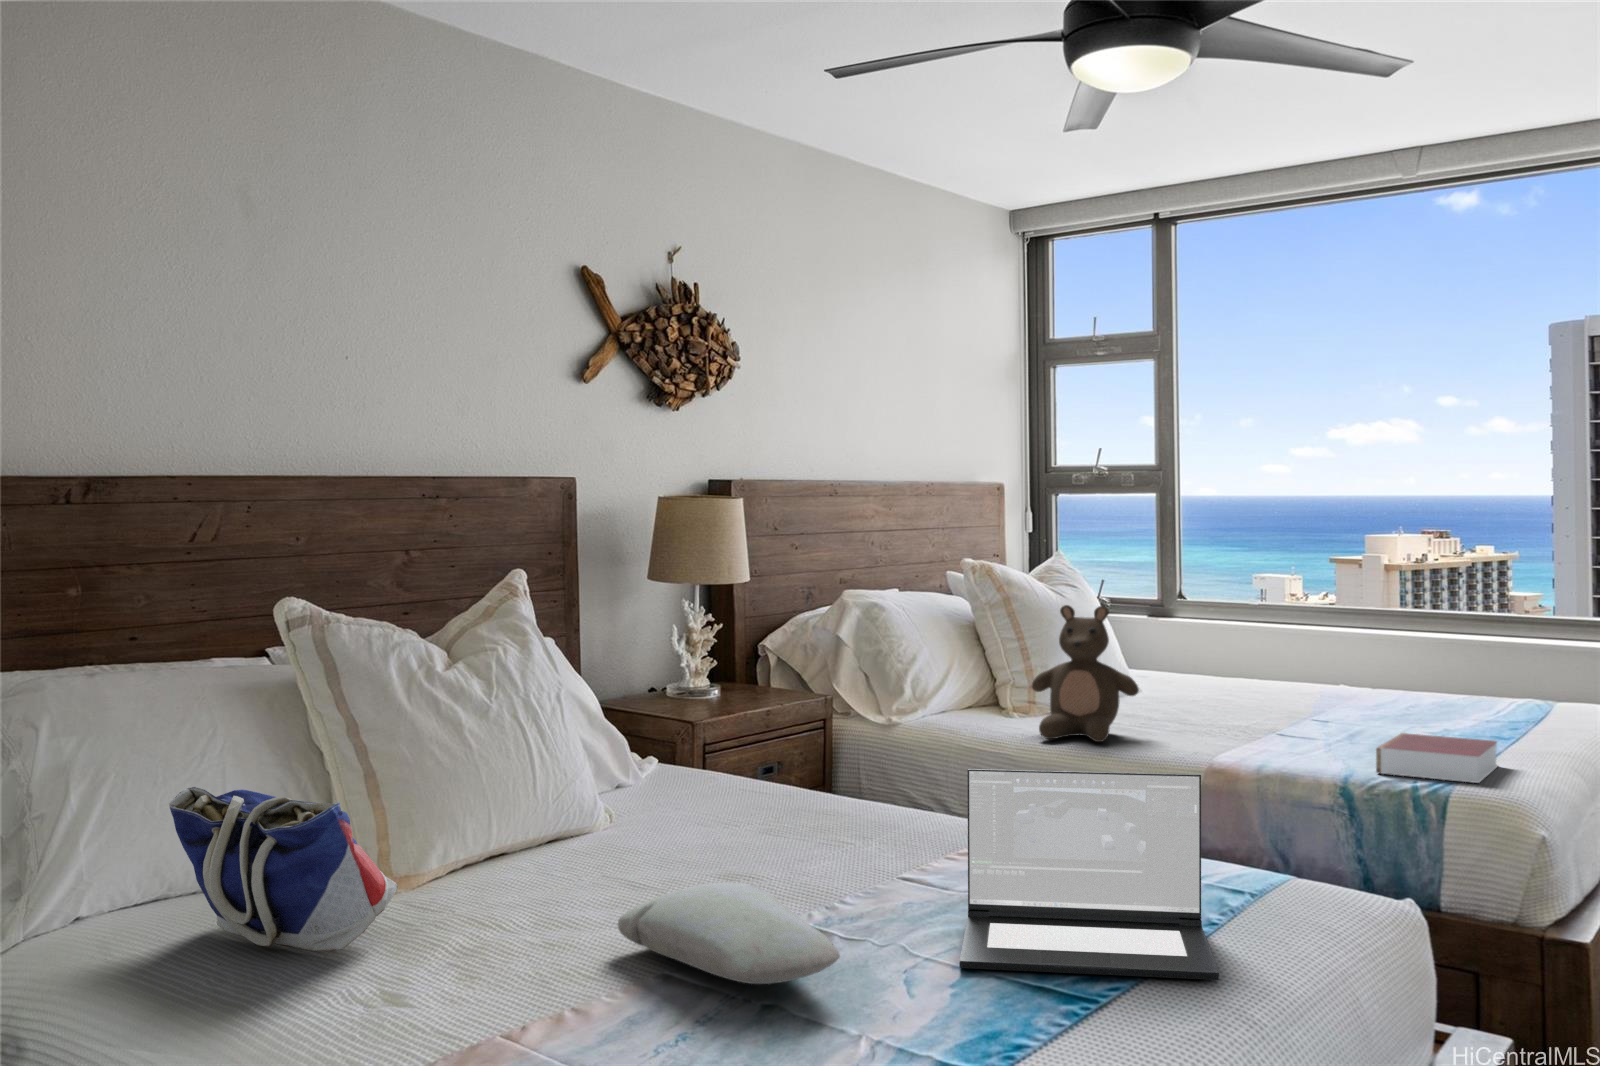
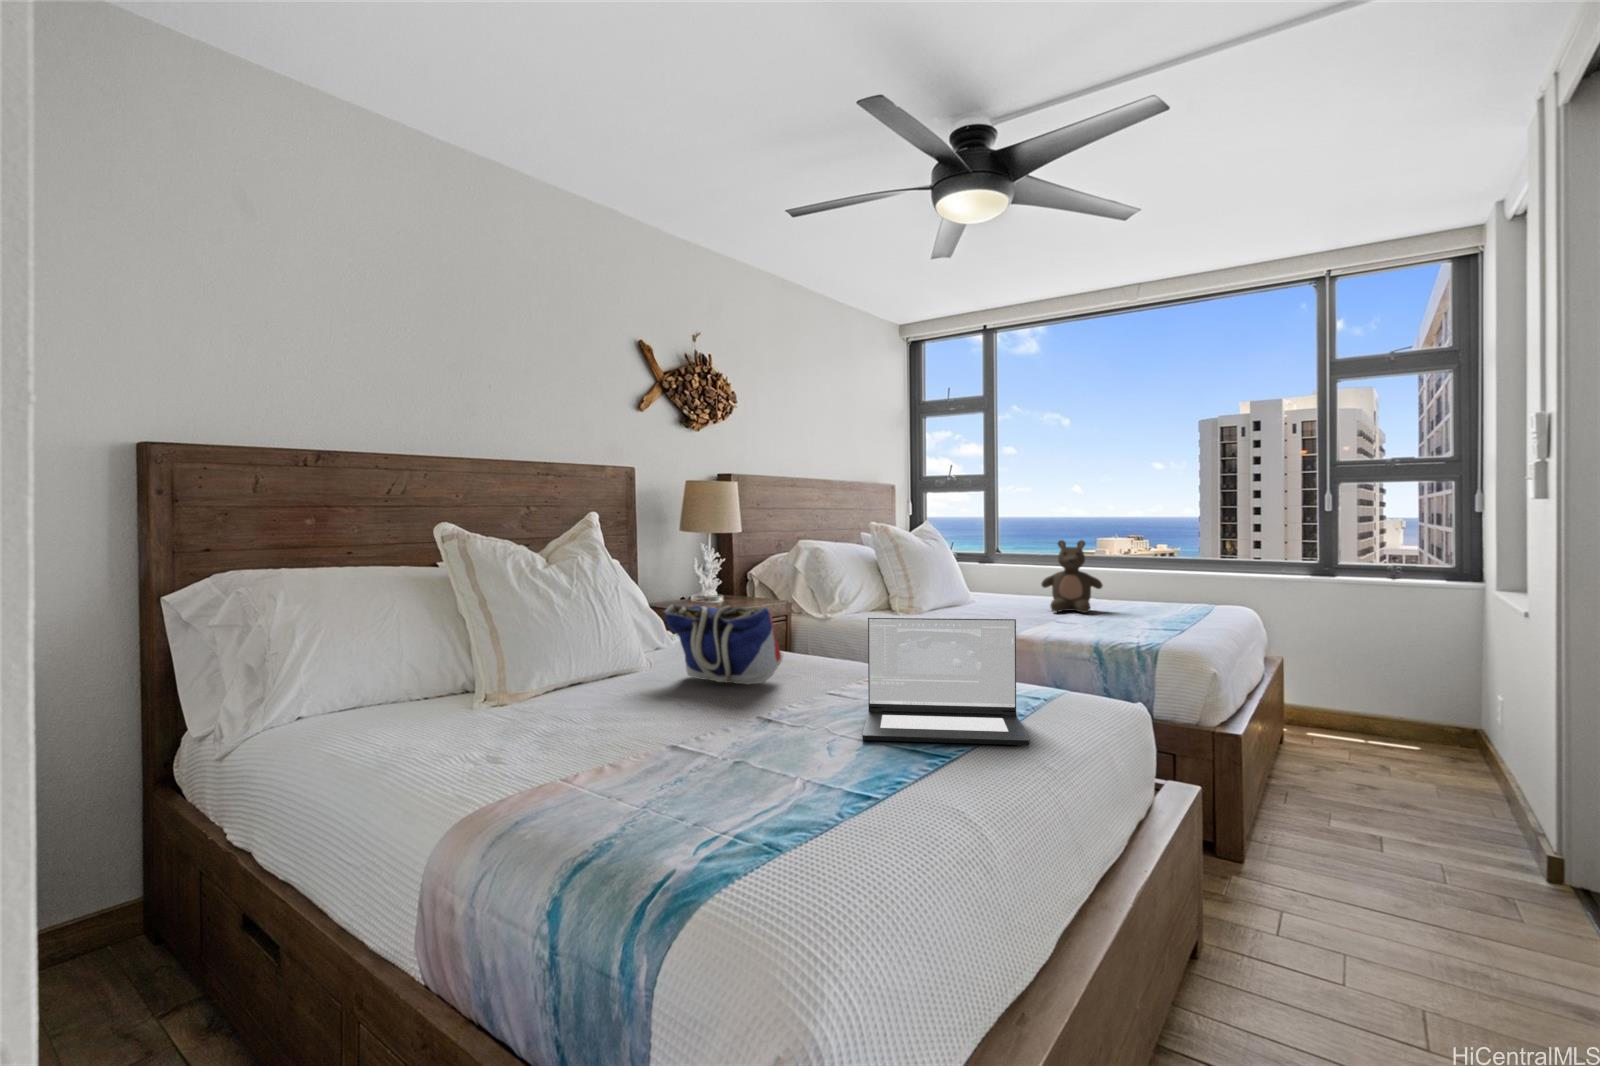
stuffed bear: present [1032,605,1139,742] -> present [1041,540,1103,613]
book: present [1376,733,1498,783] -> none [1116,616,1188,643]
tote bag: present [169,787,398,951] -> present [665,604,783,685]
pillow: present [618,883,840,984] -> none [642,690,784,748]

